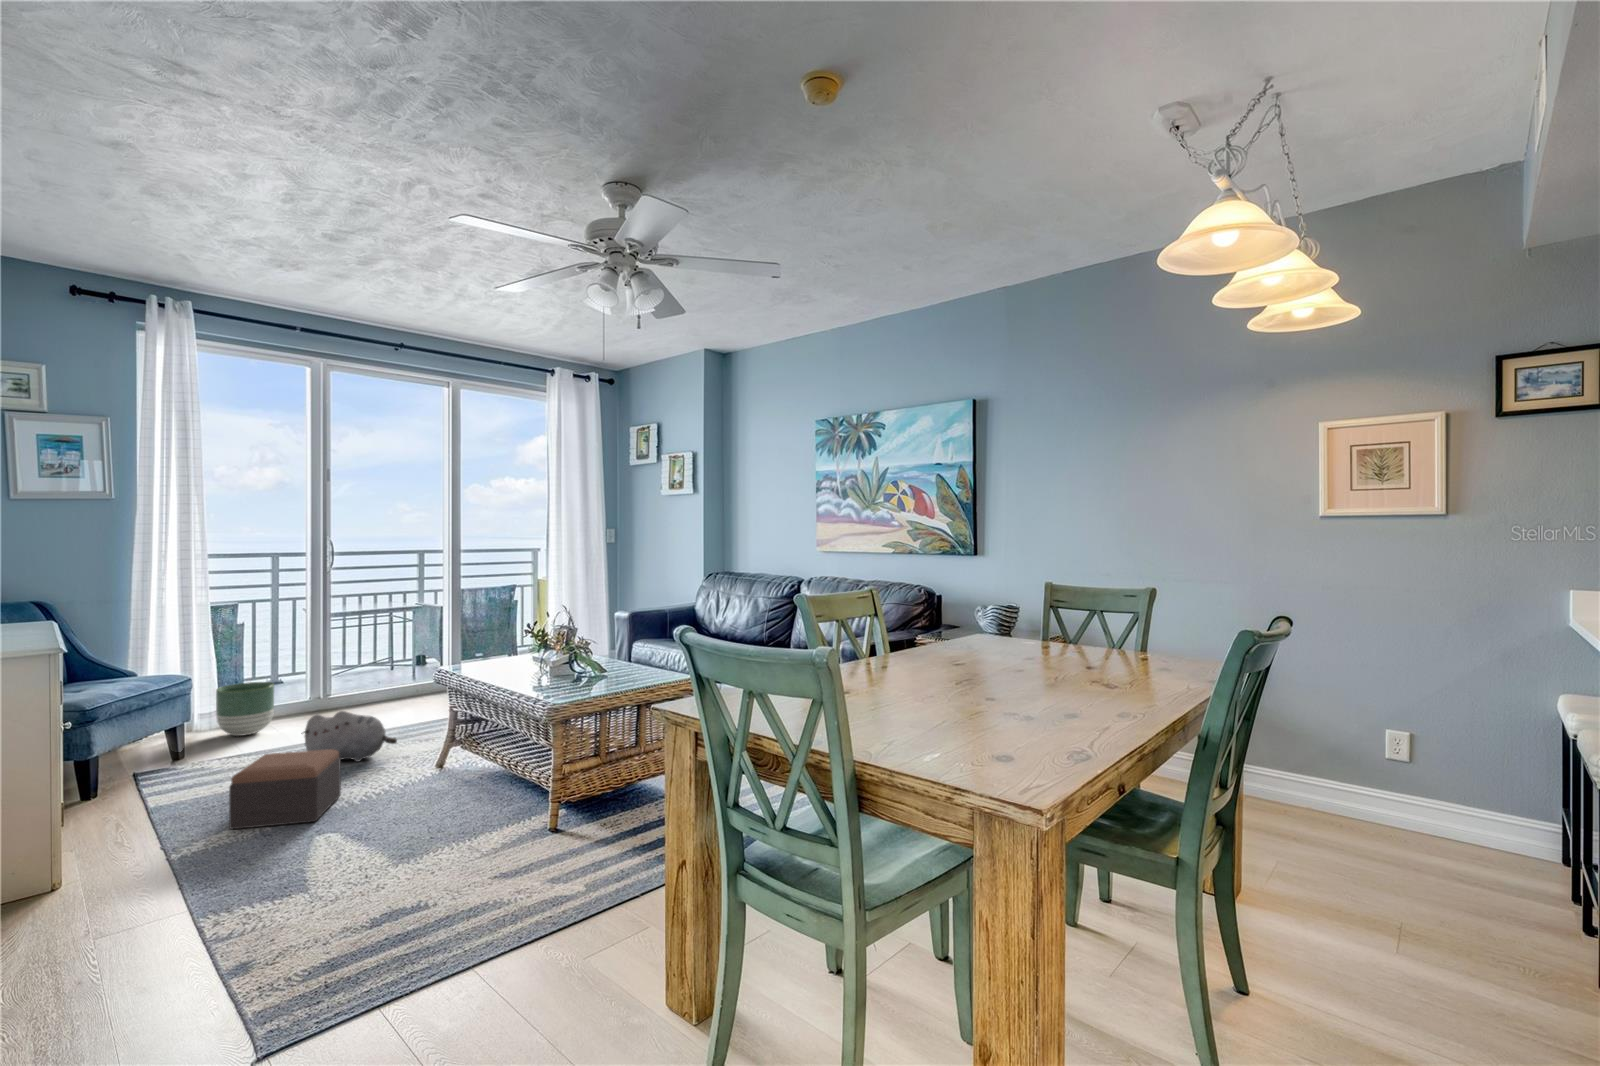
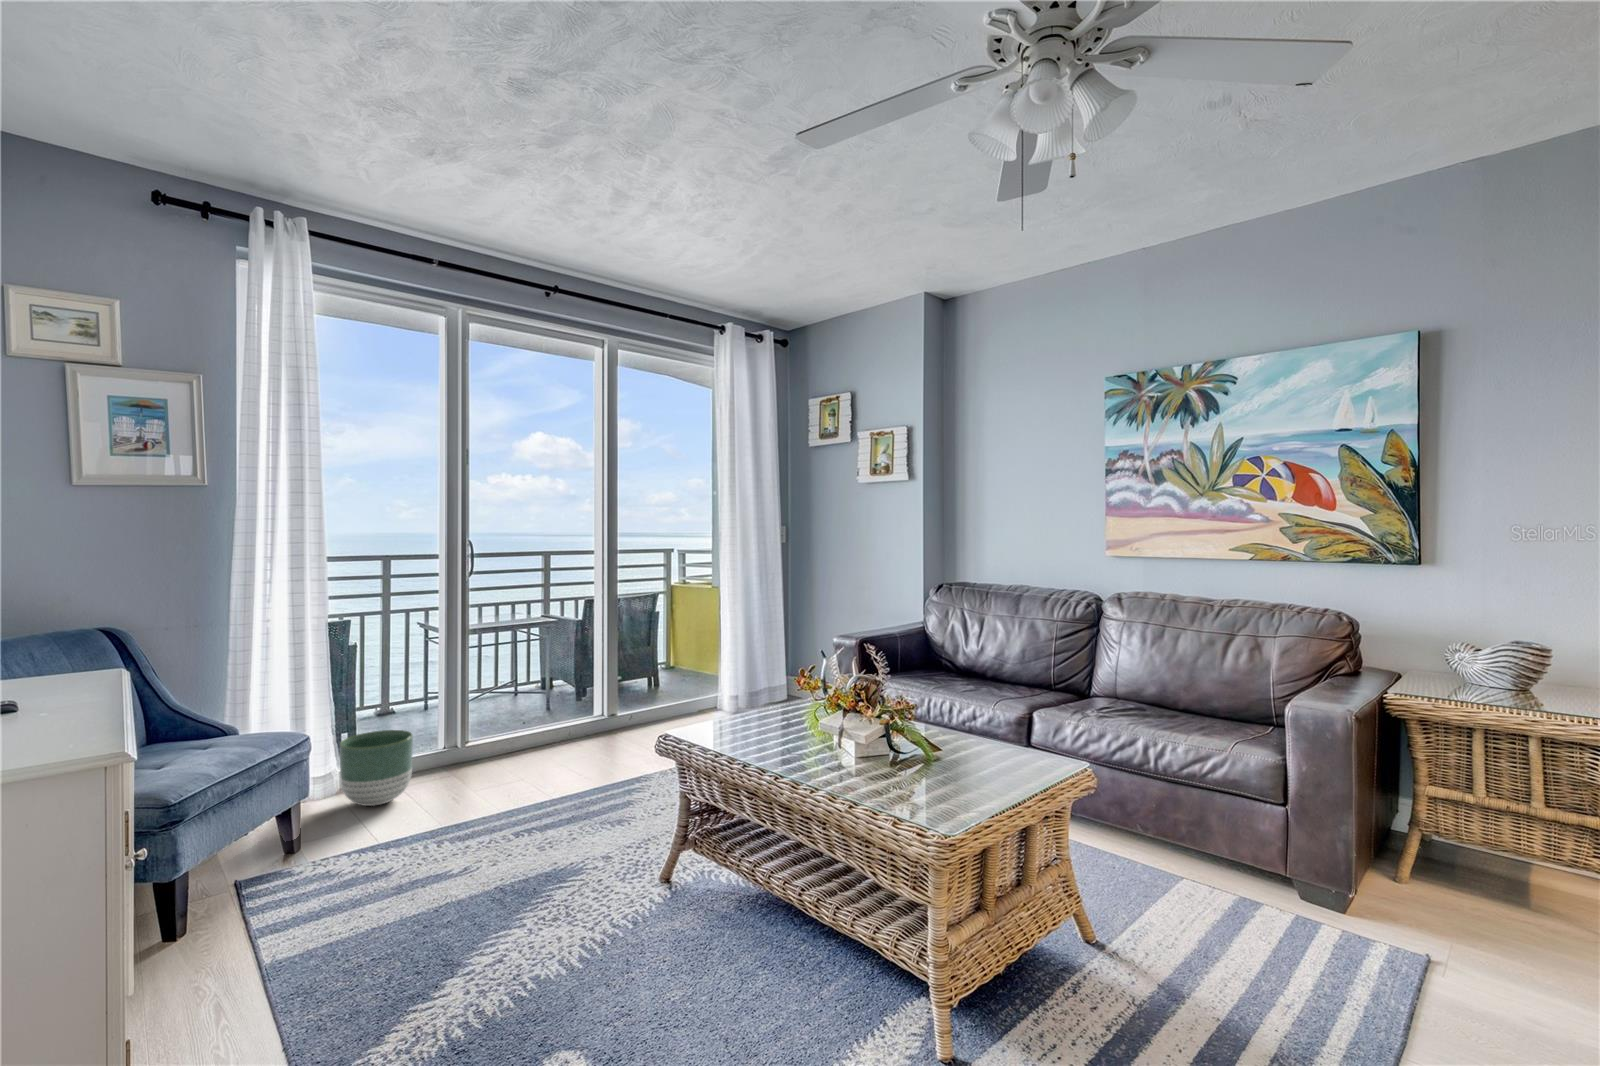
plush toy: present [303,711,397,762] -> none [464,788,595,867]
footstool: present [229,749,341,829] -> none [387,874,542,1031]

